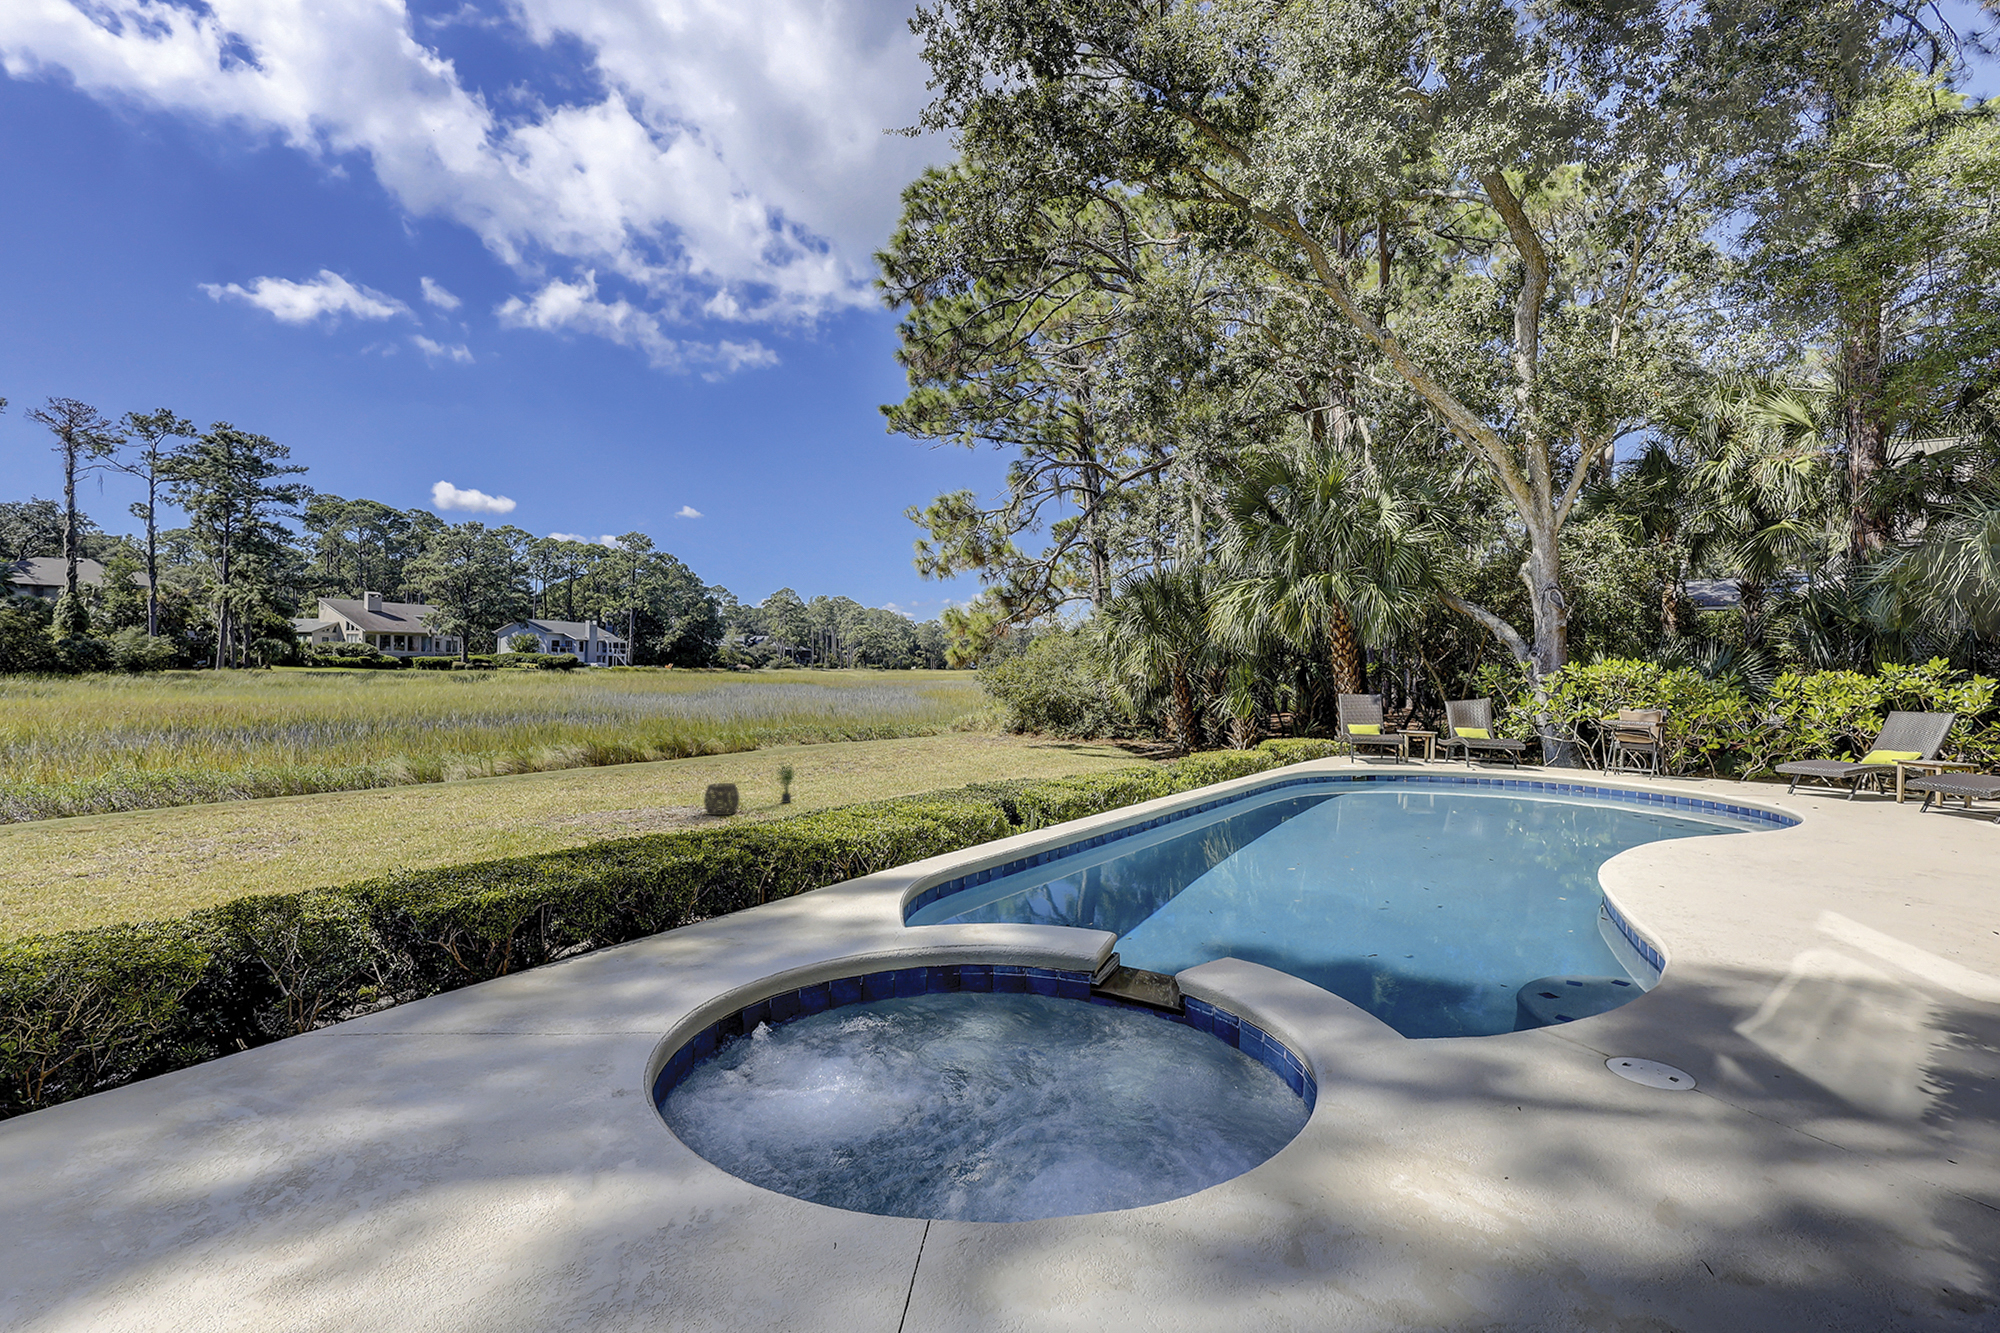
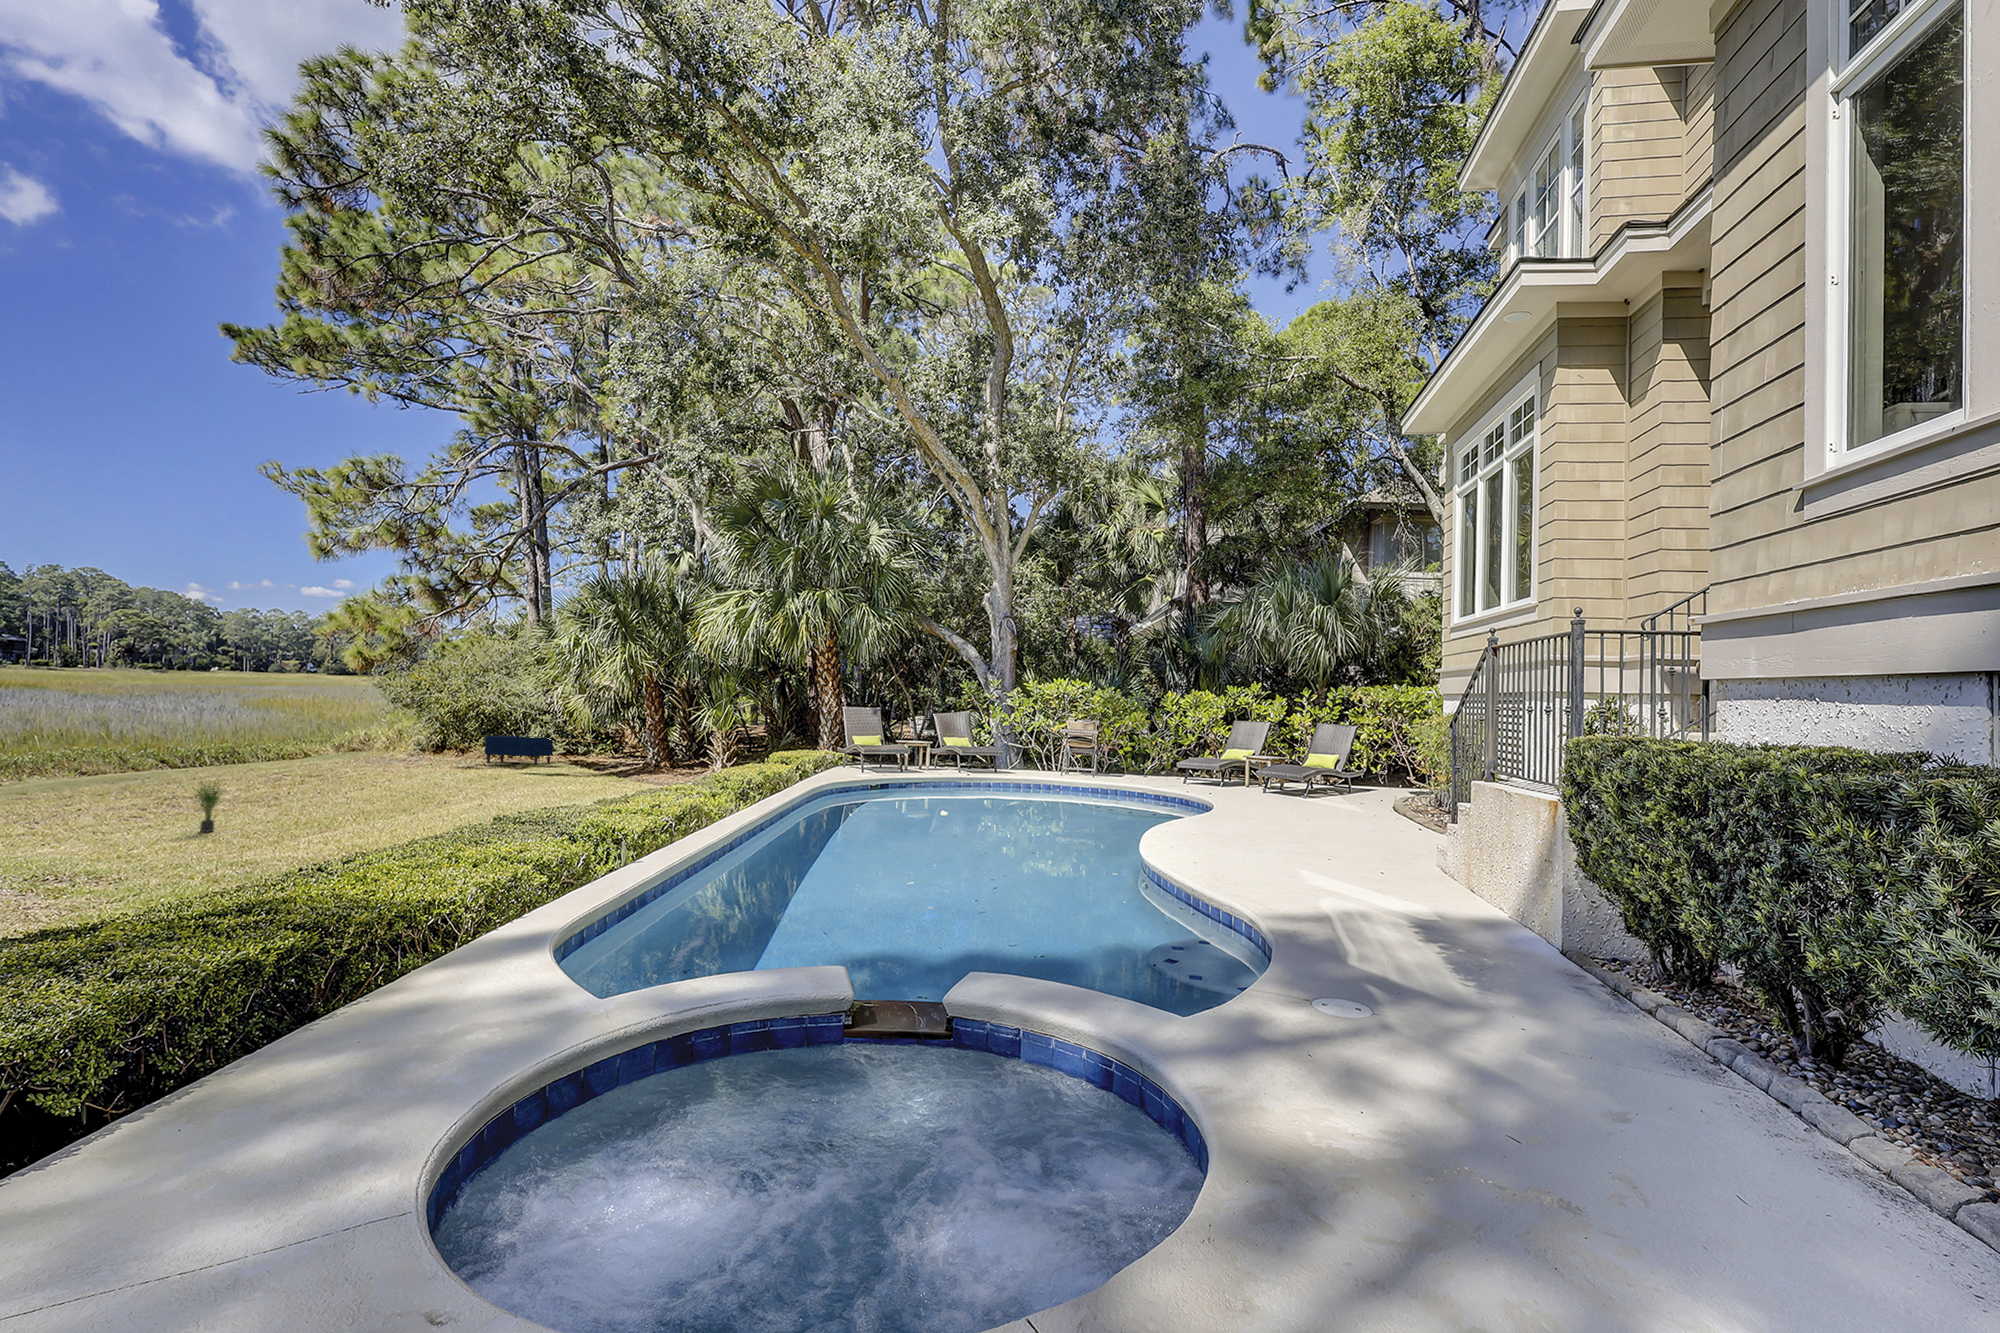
bench: none [1054,721,1103,746] -> present [485,736,553,765]
woven basket: present [704,783,739,815] -> none [104,807,160,848]

